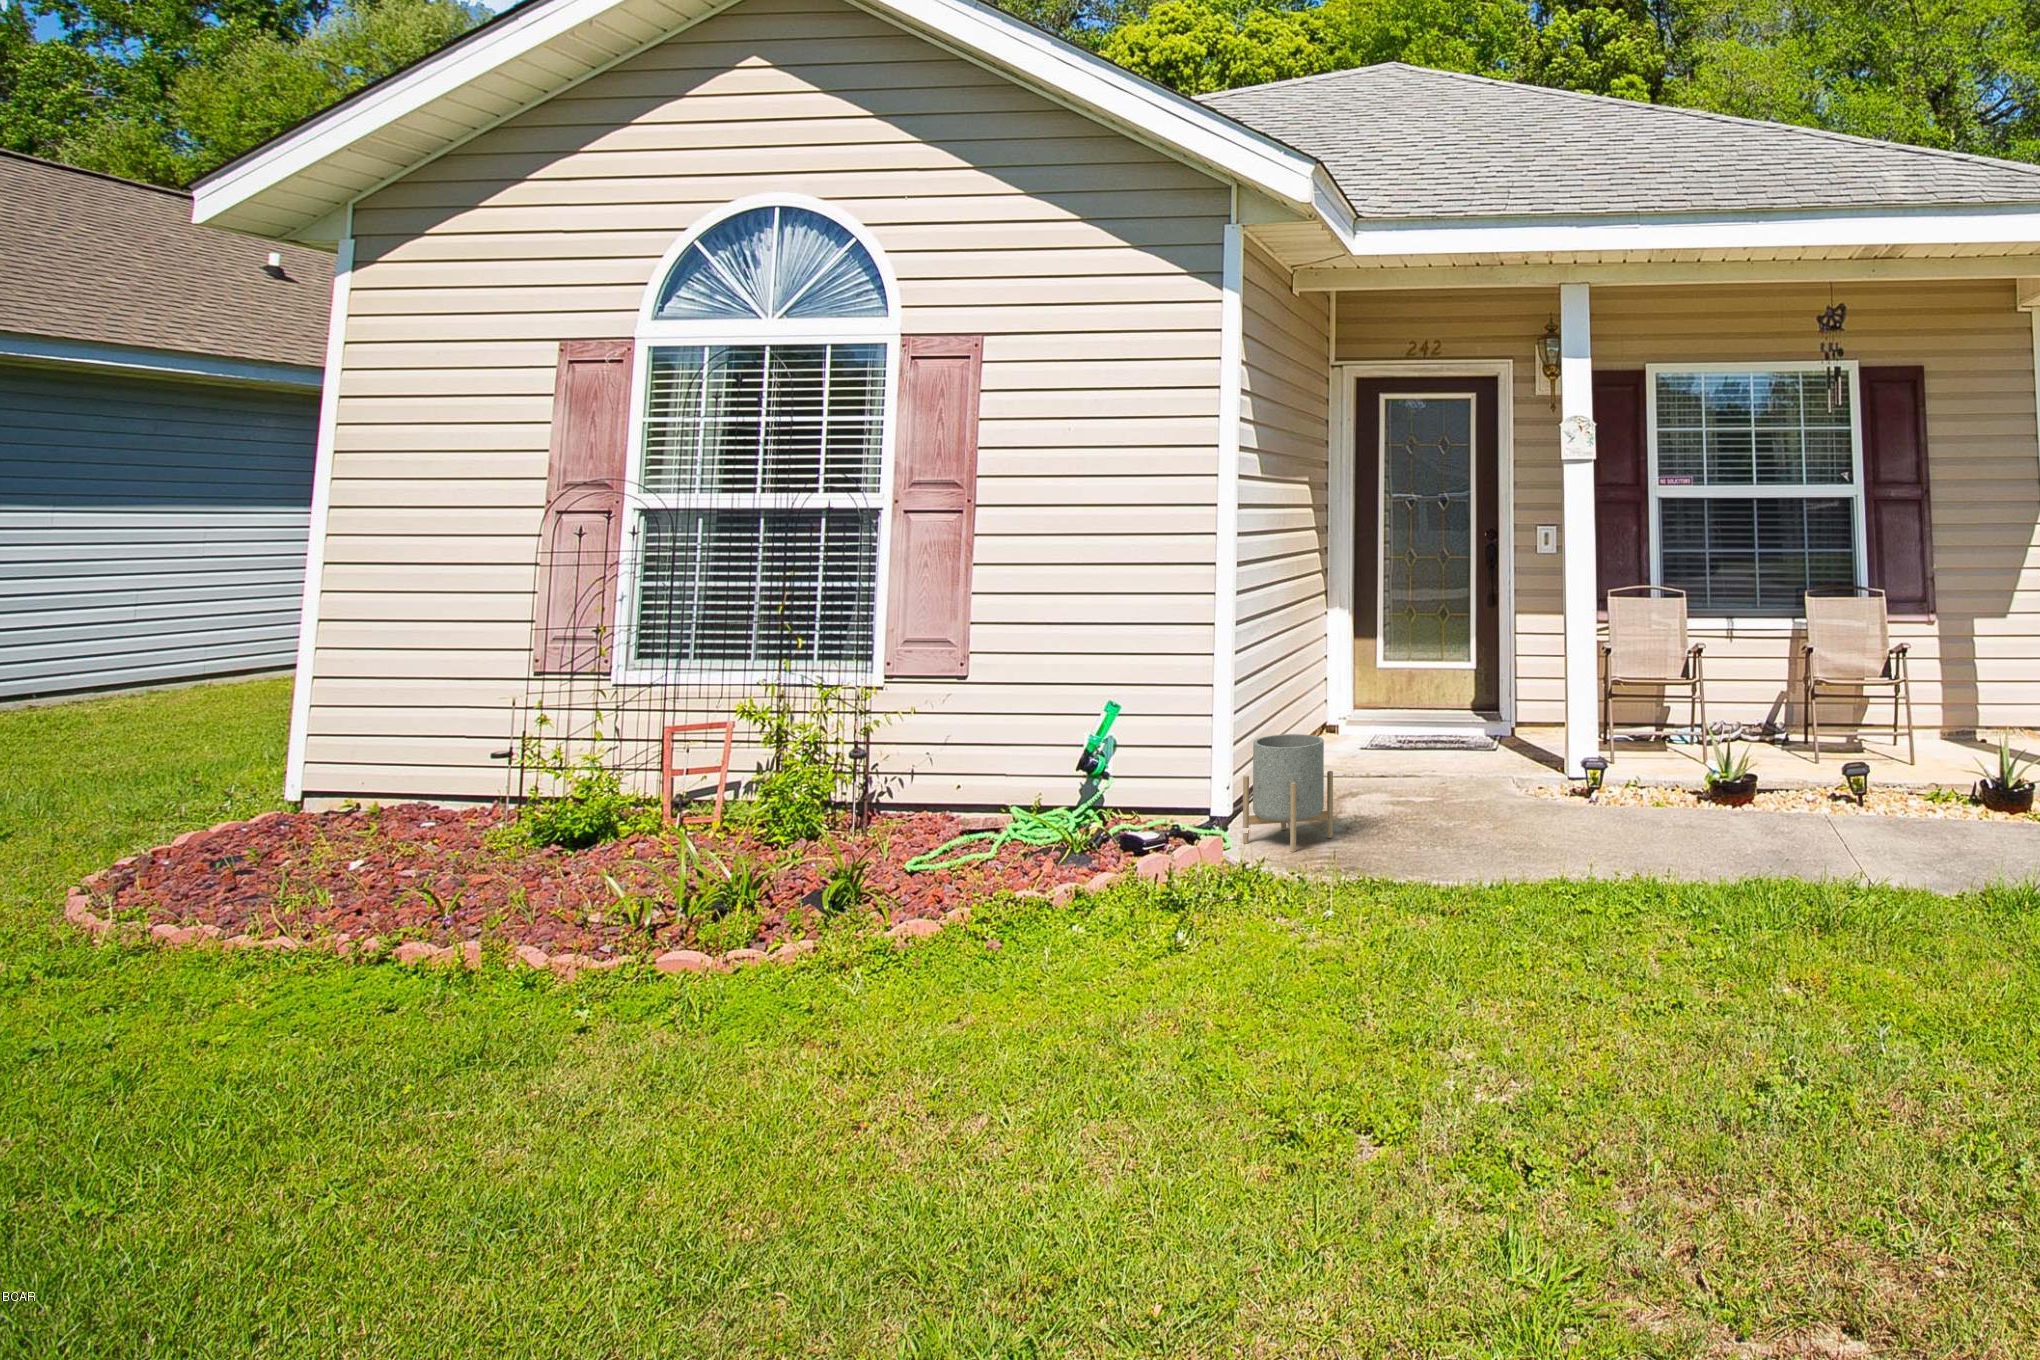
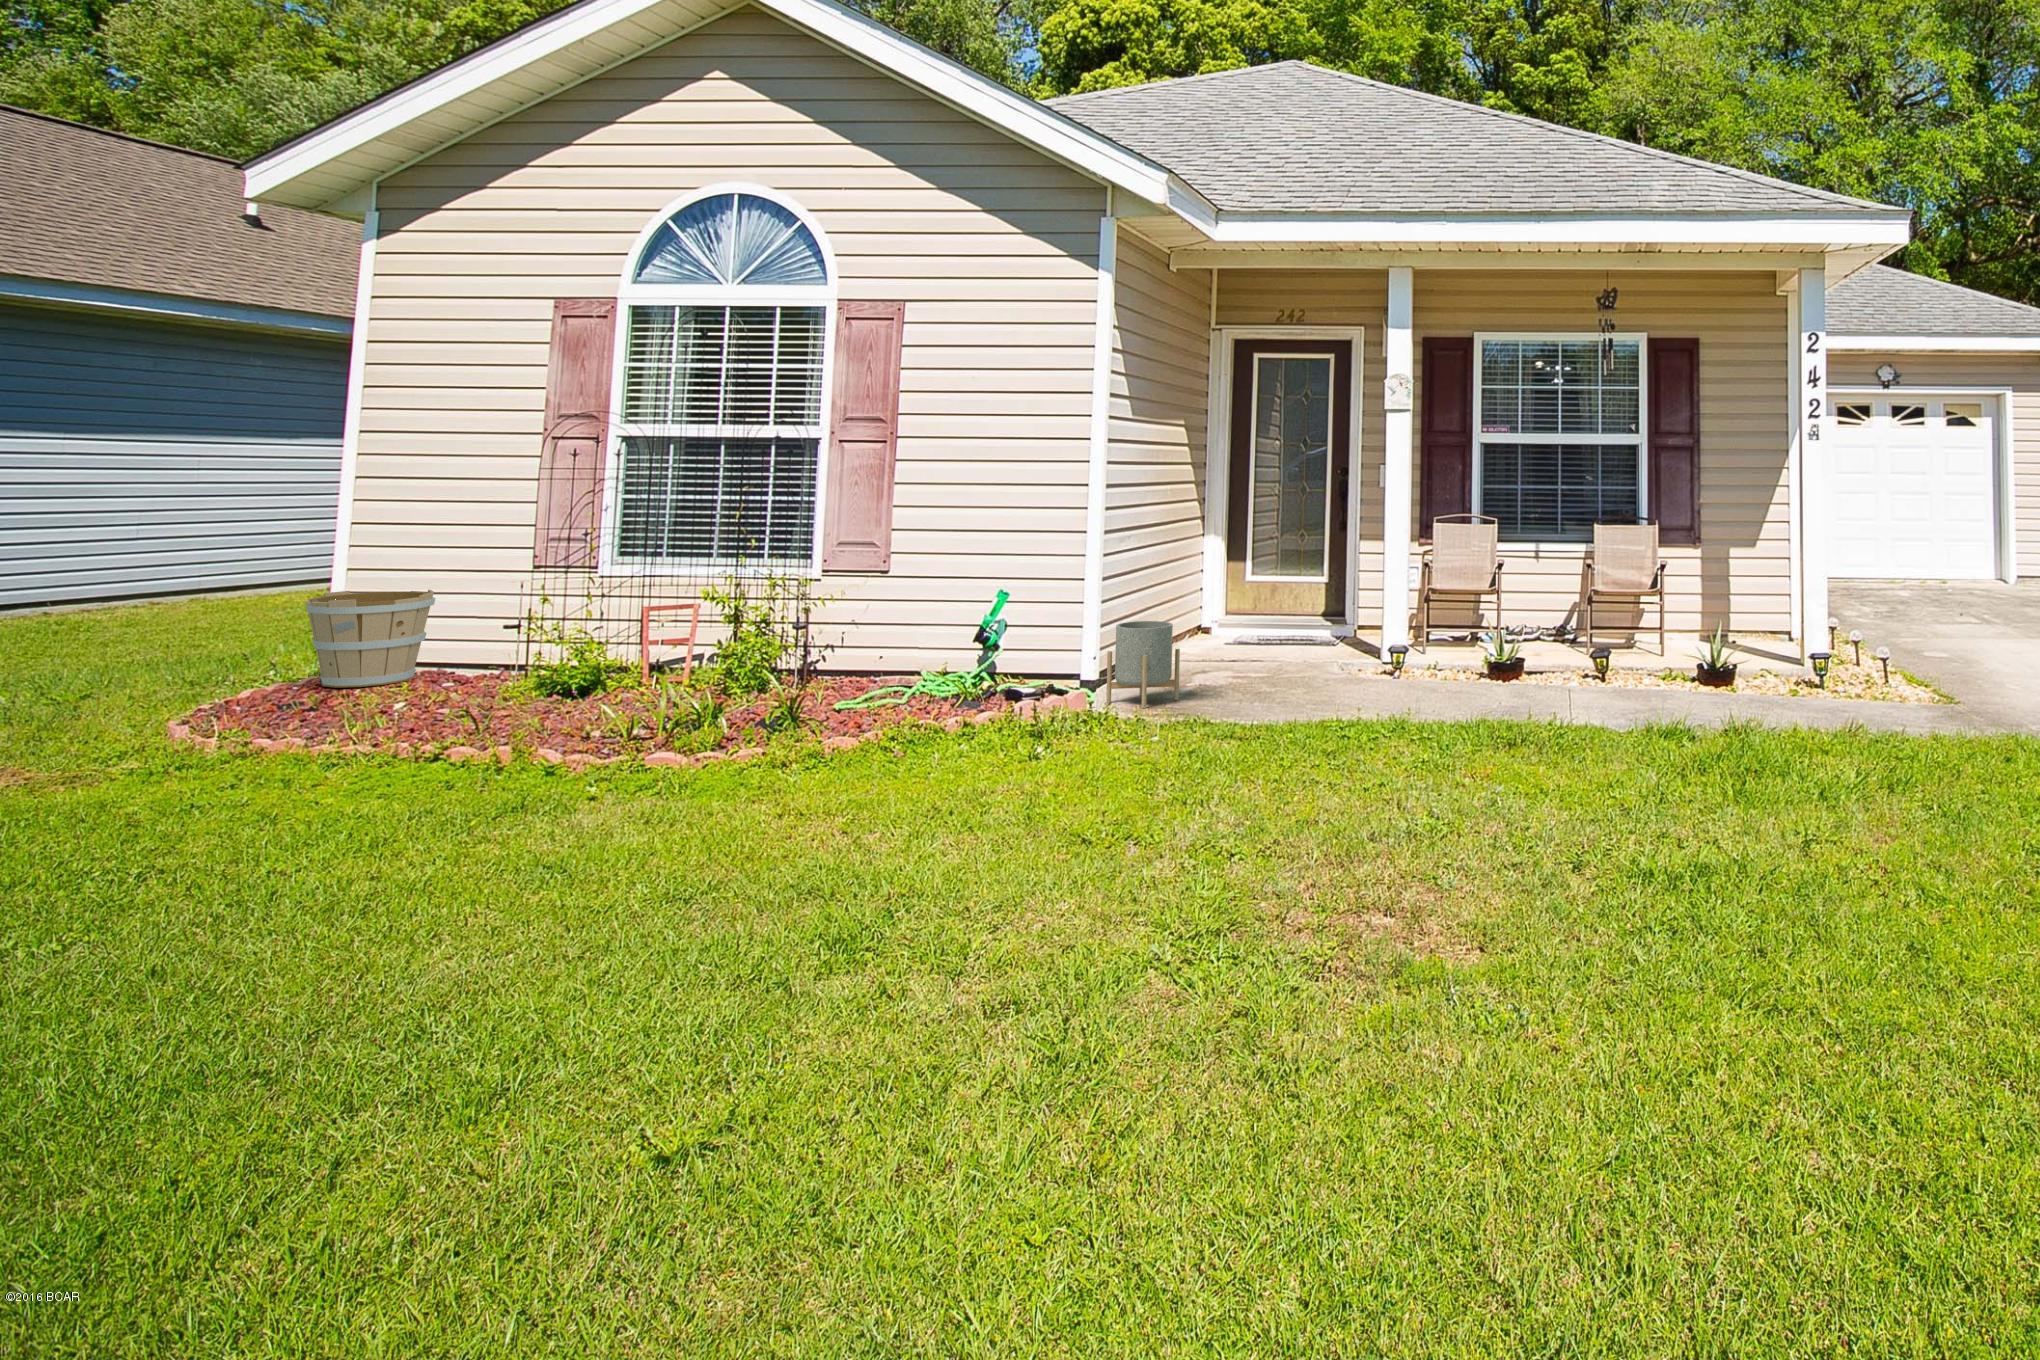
wooden bucket: none [251,705,412,835] -> present [306,590,435,688]

